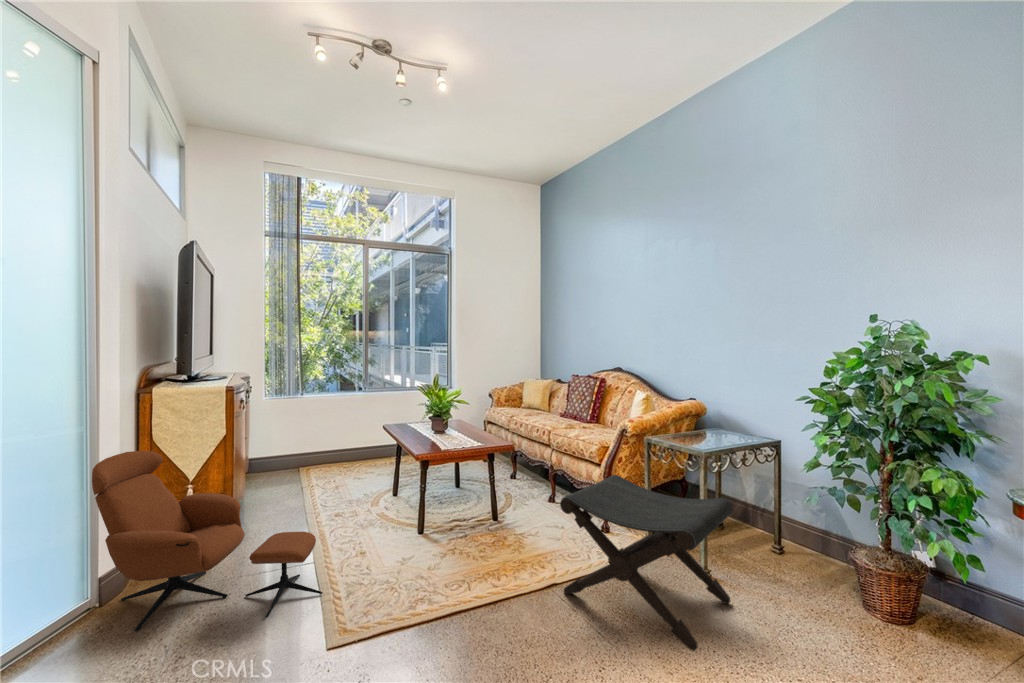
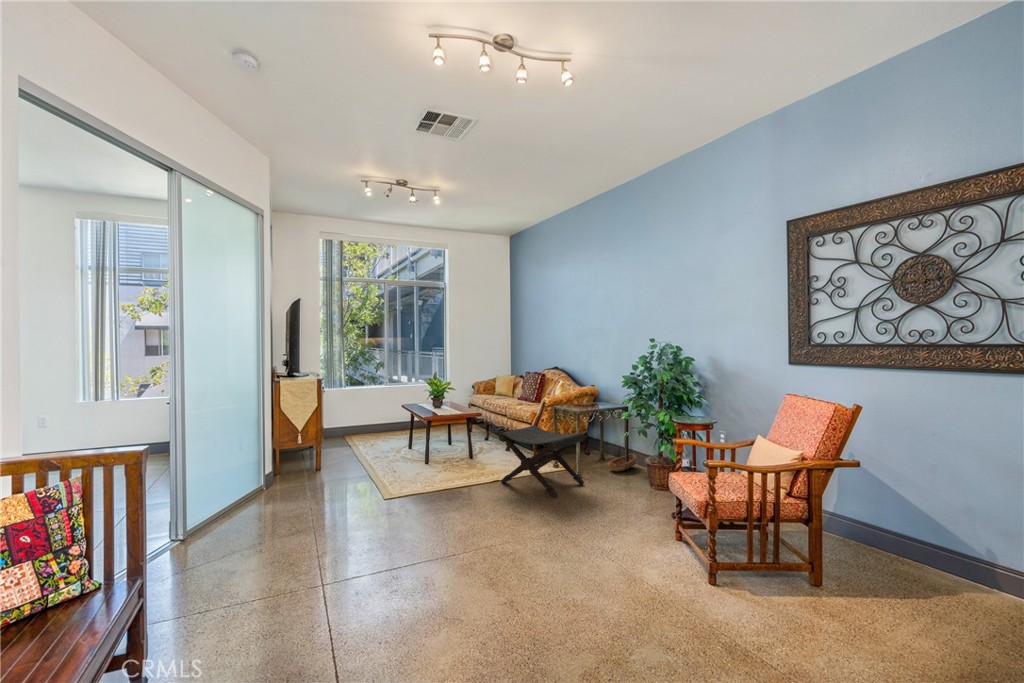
lounge chair: present [92,451,323,631] -> none [268,413,378,495]
basket: none [733,518,801,571] -> present [608,454,636,471]

